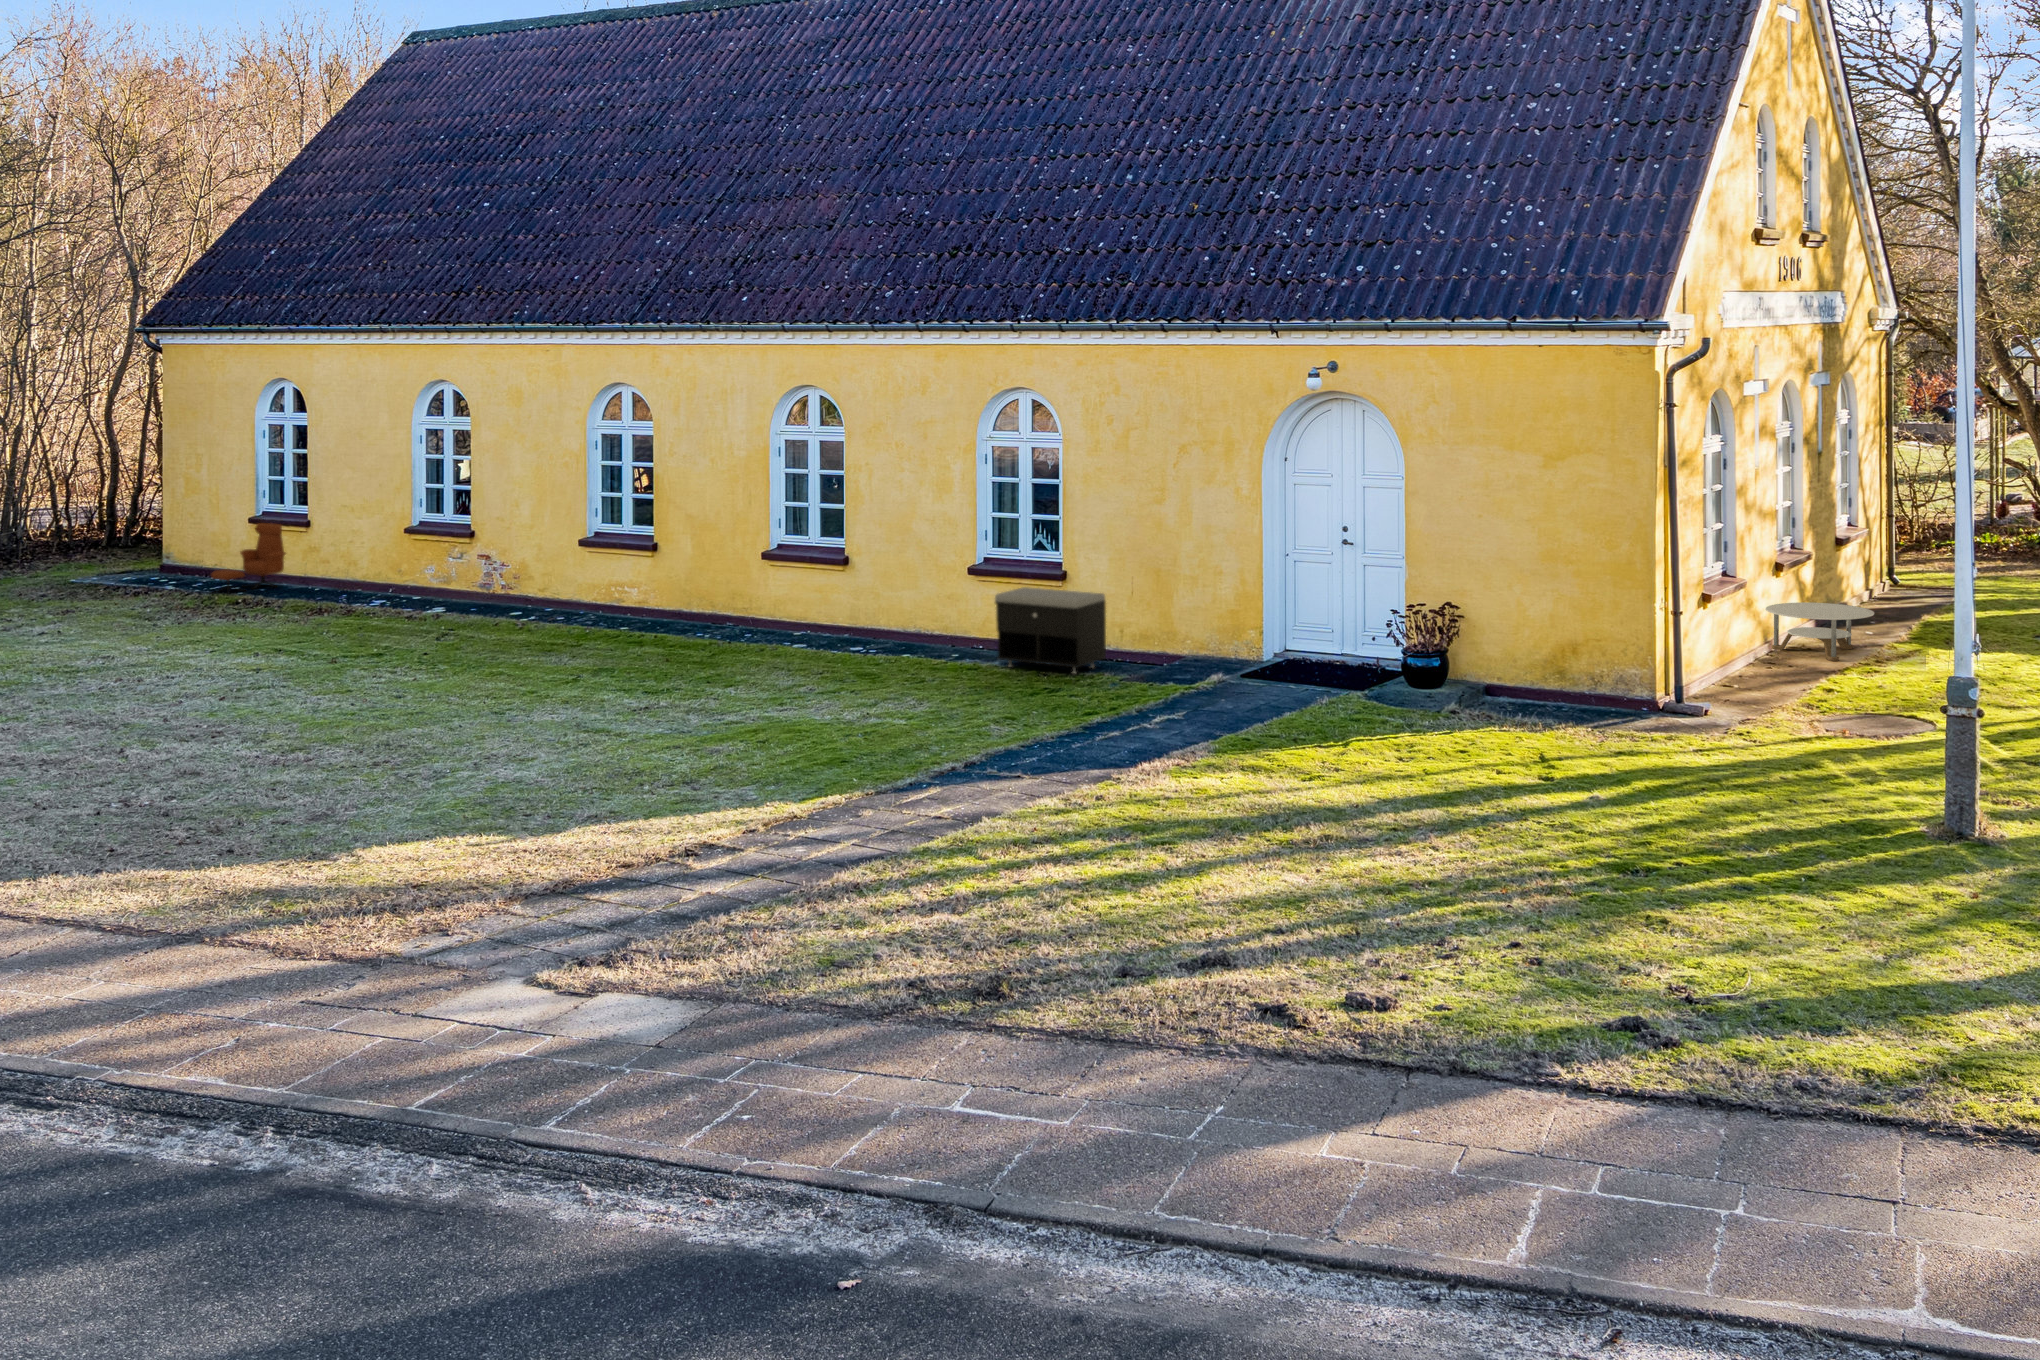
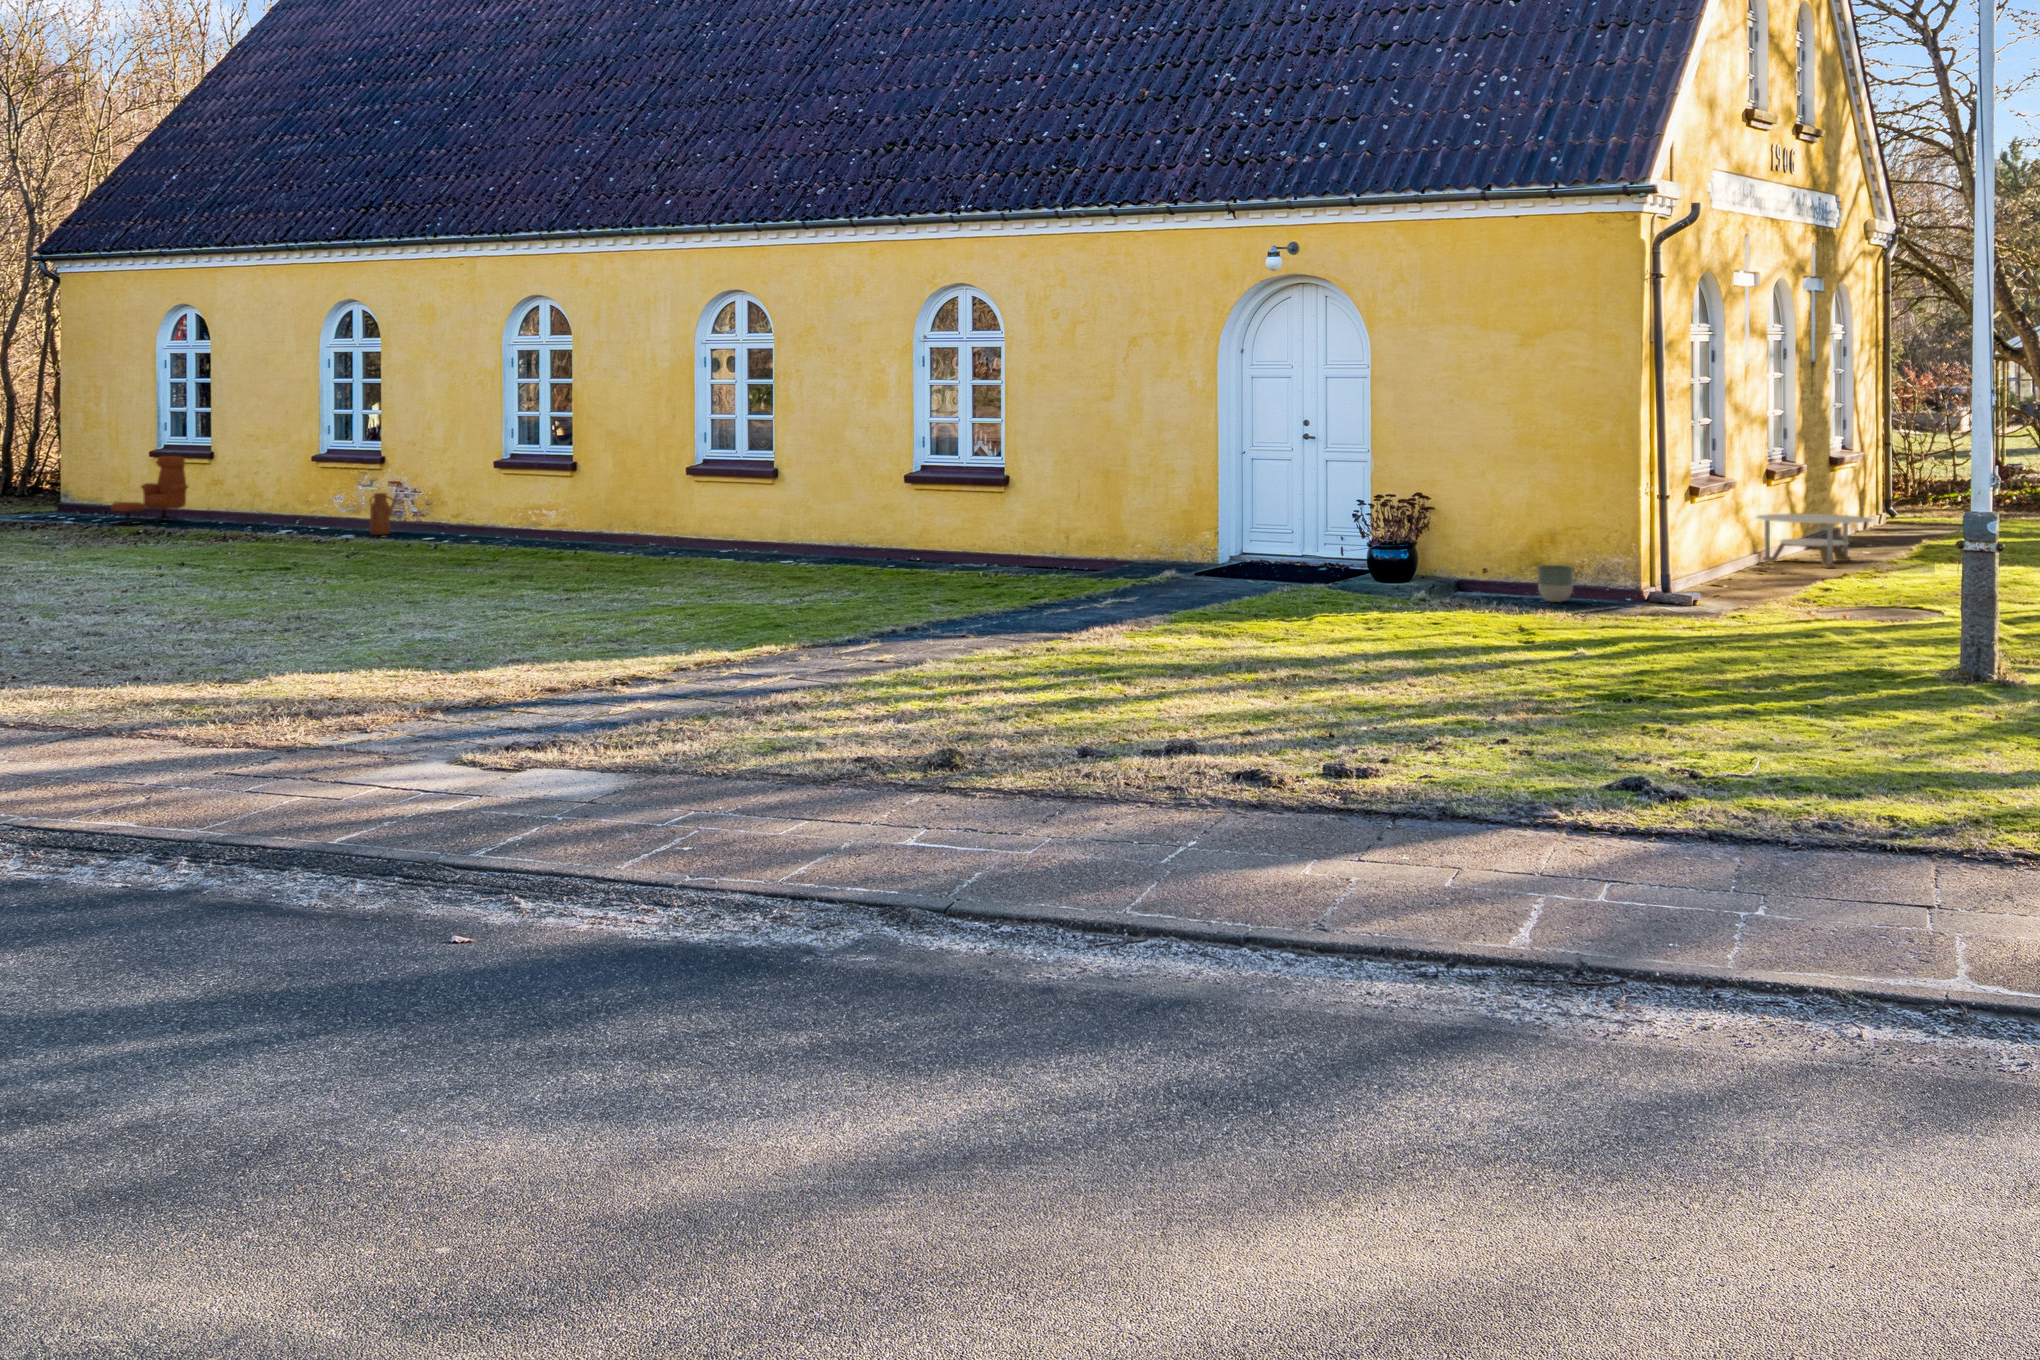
watering can: none [460,568,488,608] -> present [369,493,398,535]
storage bench: present [995,587,1106,674] -> none [933,490,1051,575]
planter: none [1560,680,1592,716] -> present [1538,565,1573,602]

